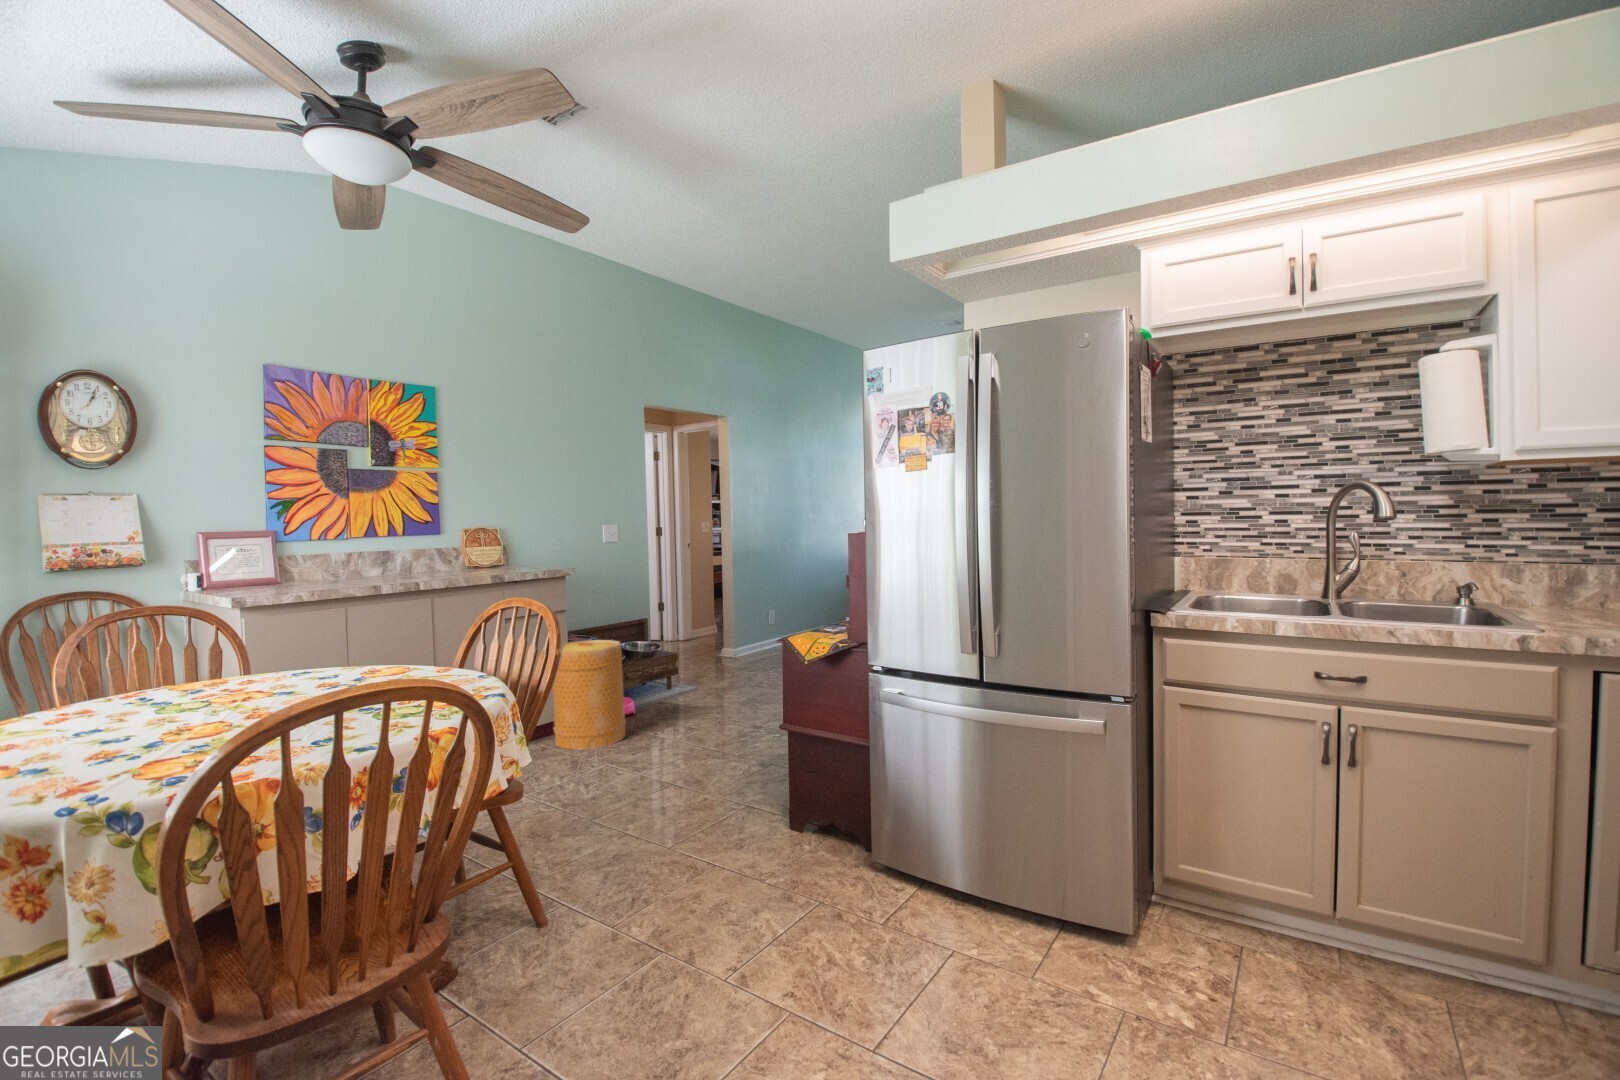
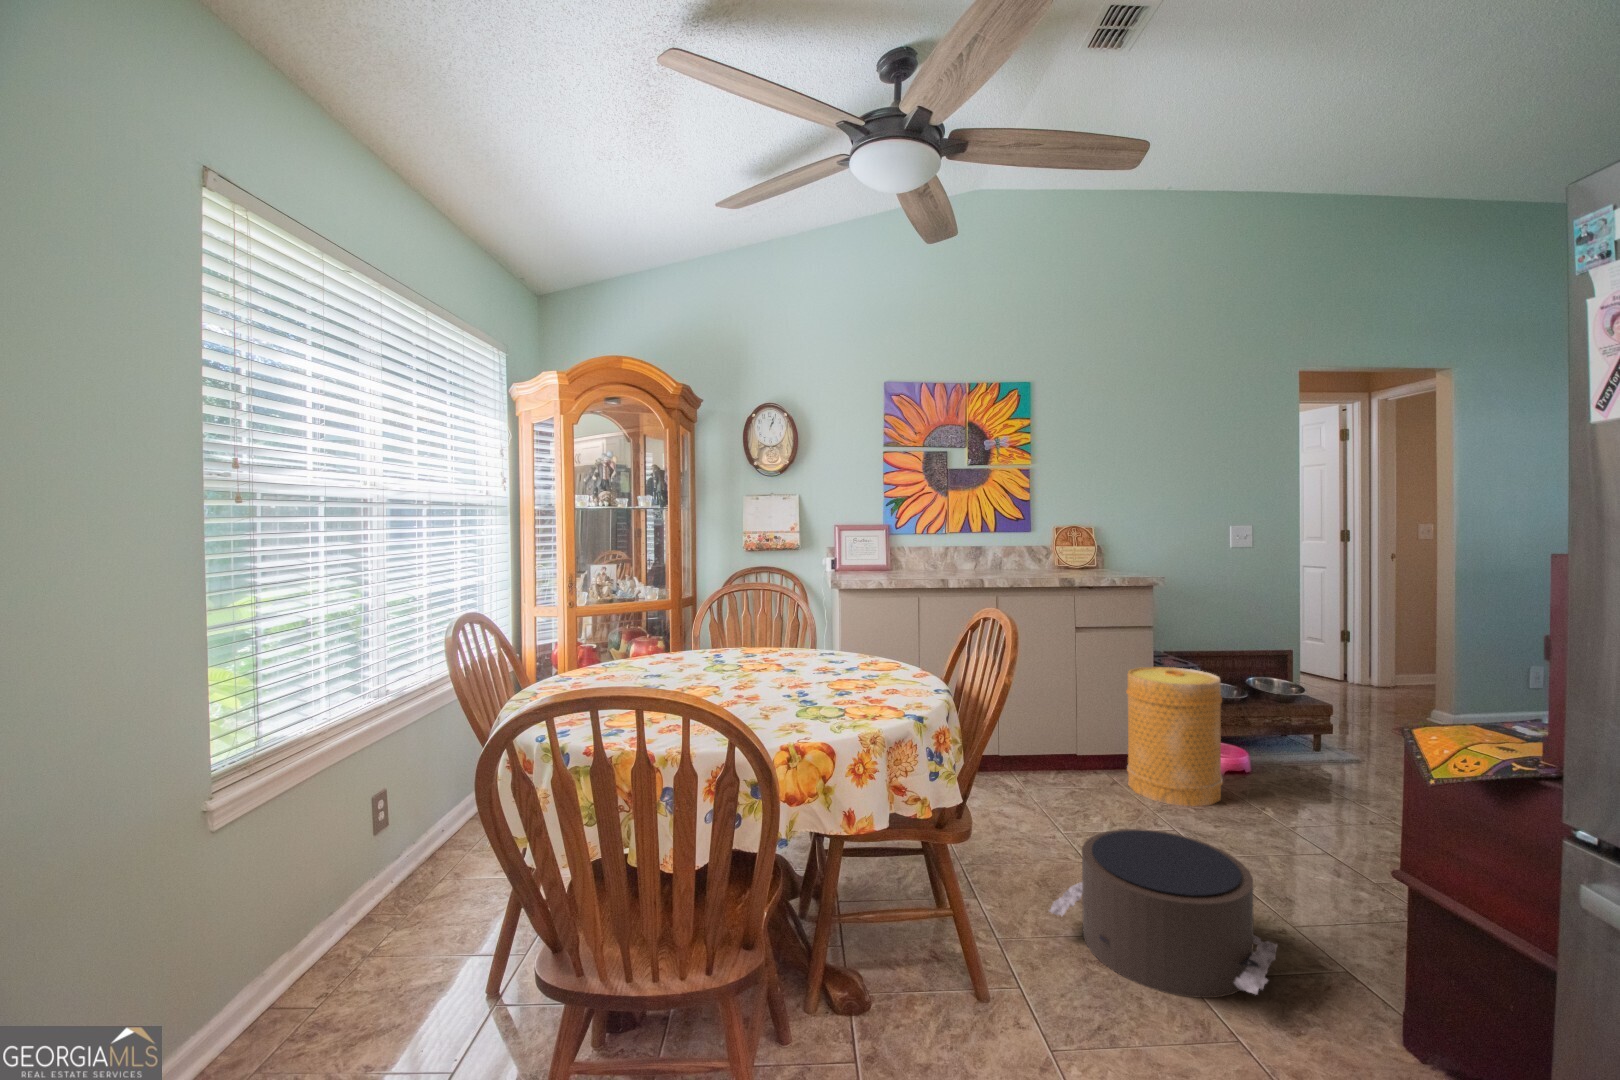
pouf: none [564,746,711,849] -> present [1049,829,1278,998]

